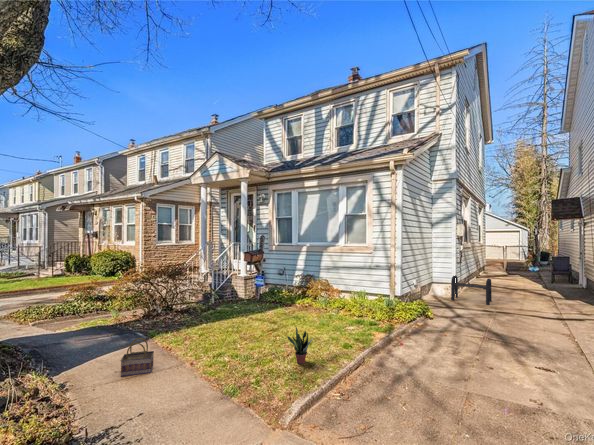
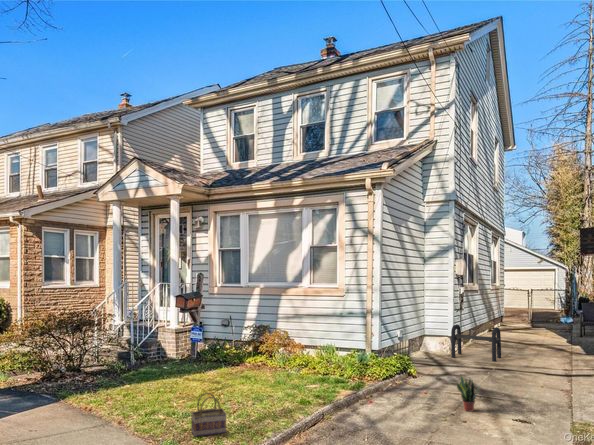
potted plant: present [287,327,312,364] -> present [457,376,479,412]
basket: present [121,338,154,377] -> present [191,393,226,436]

